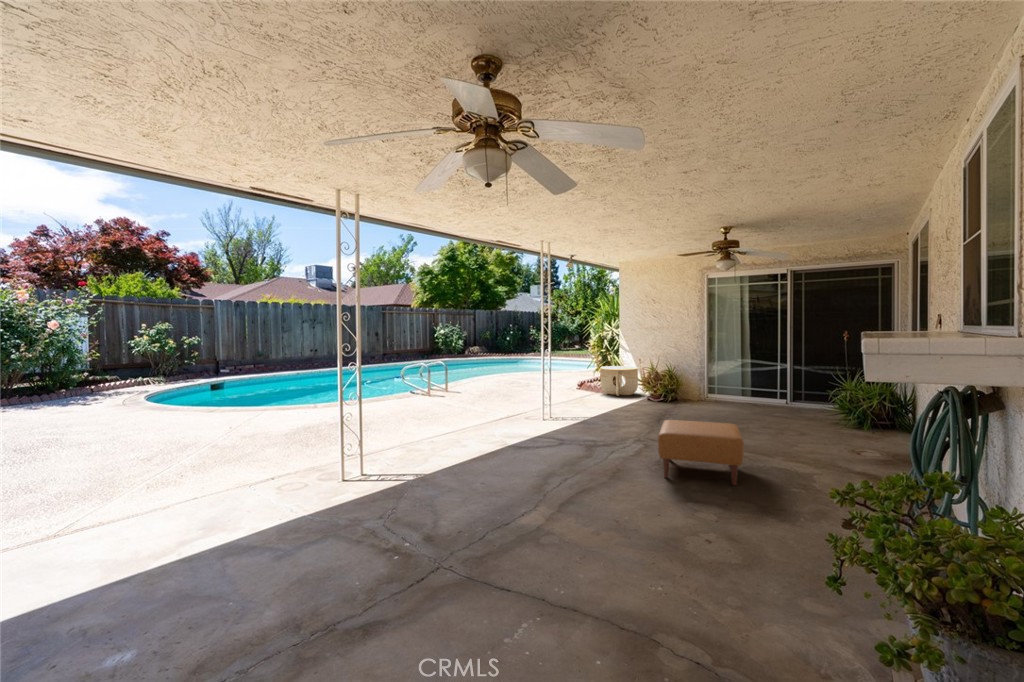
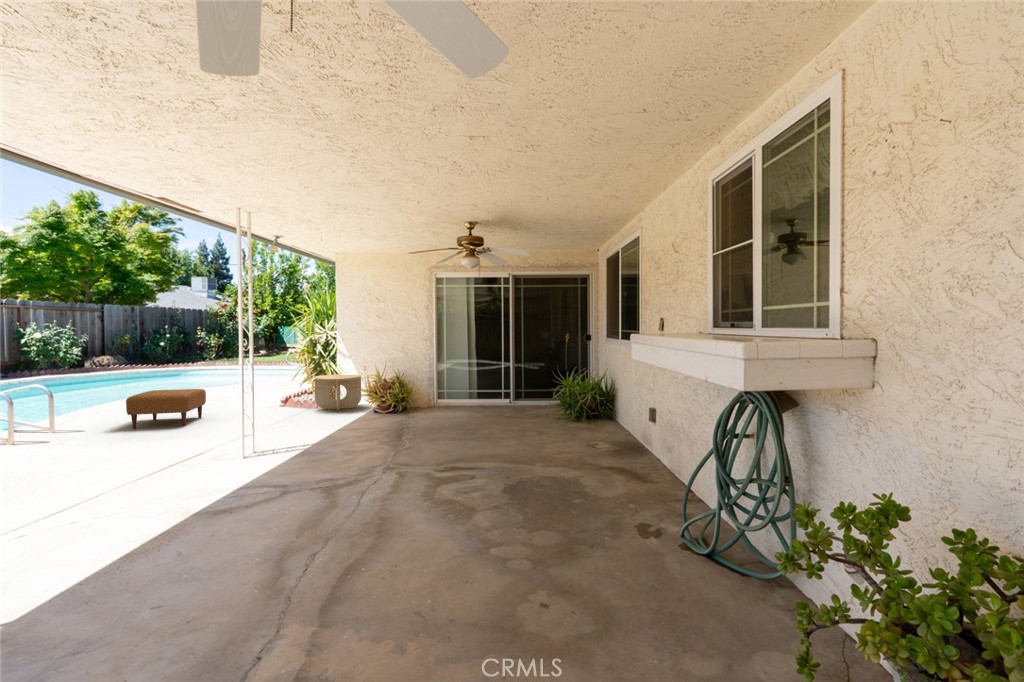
ottoman: present [658,420,744,485] -> present [126,389,206,428]

